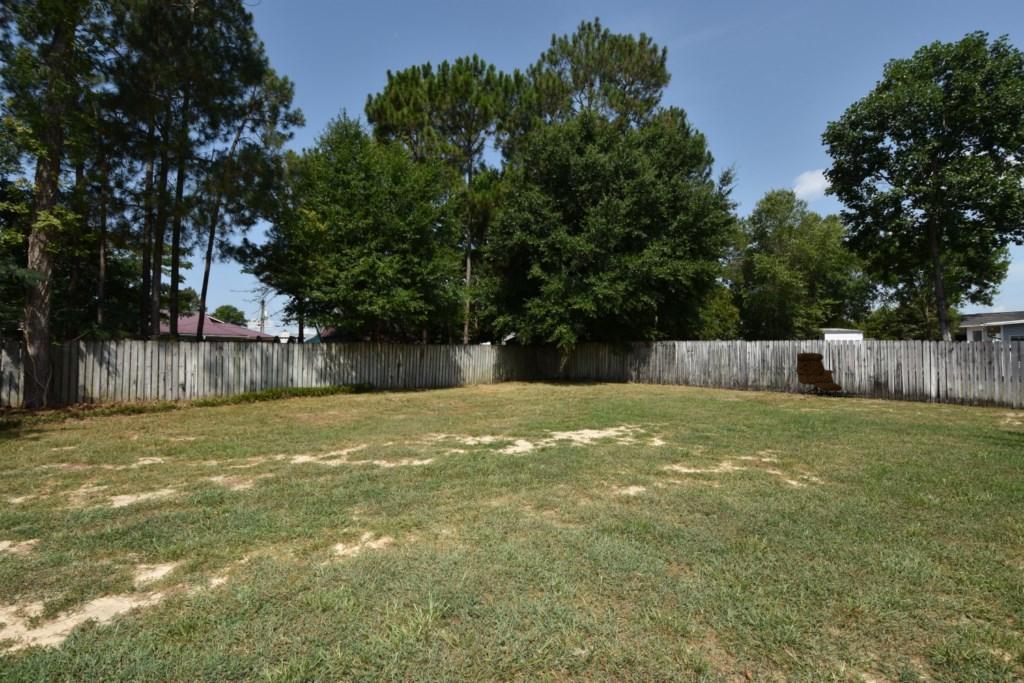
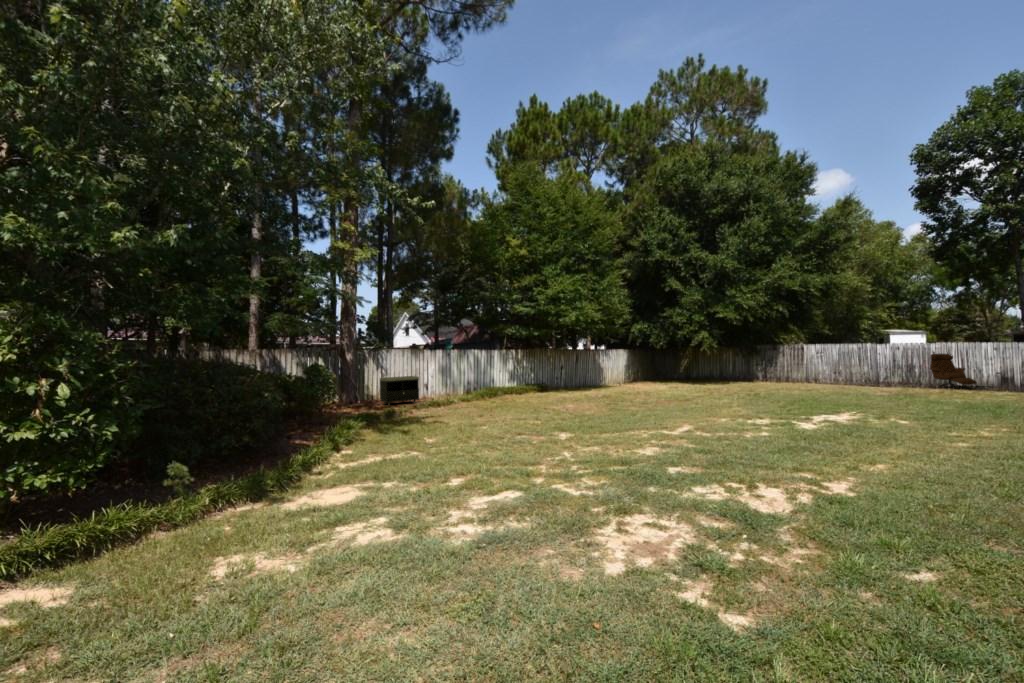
storage bench: none [100,373,156,409] -> present [380,376,419,405]

